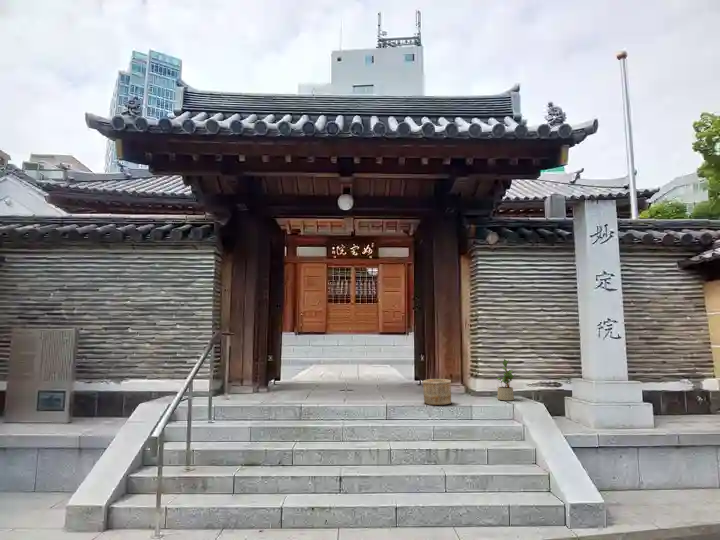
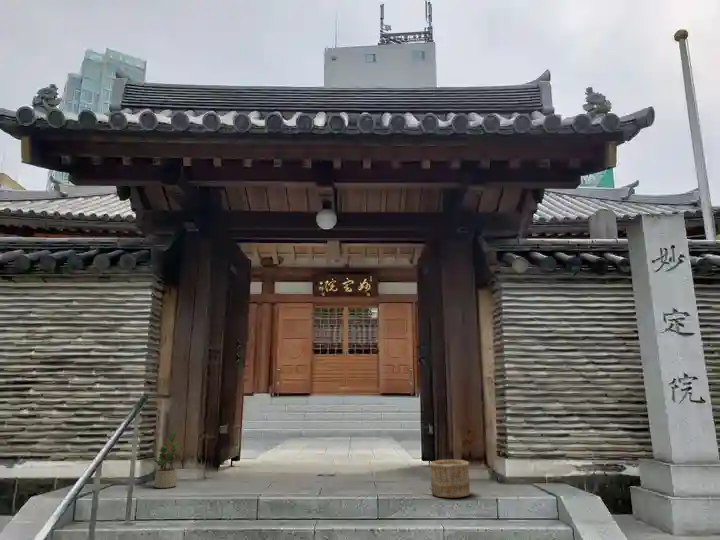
potted plant: present [497,359,515,401] -> present [153,432,182,488]

